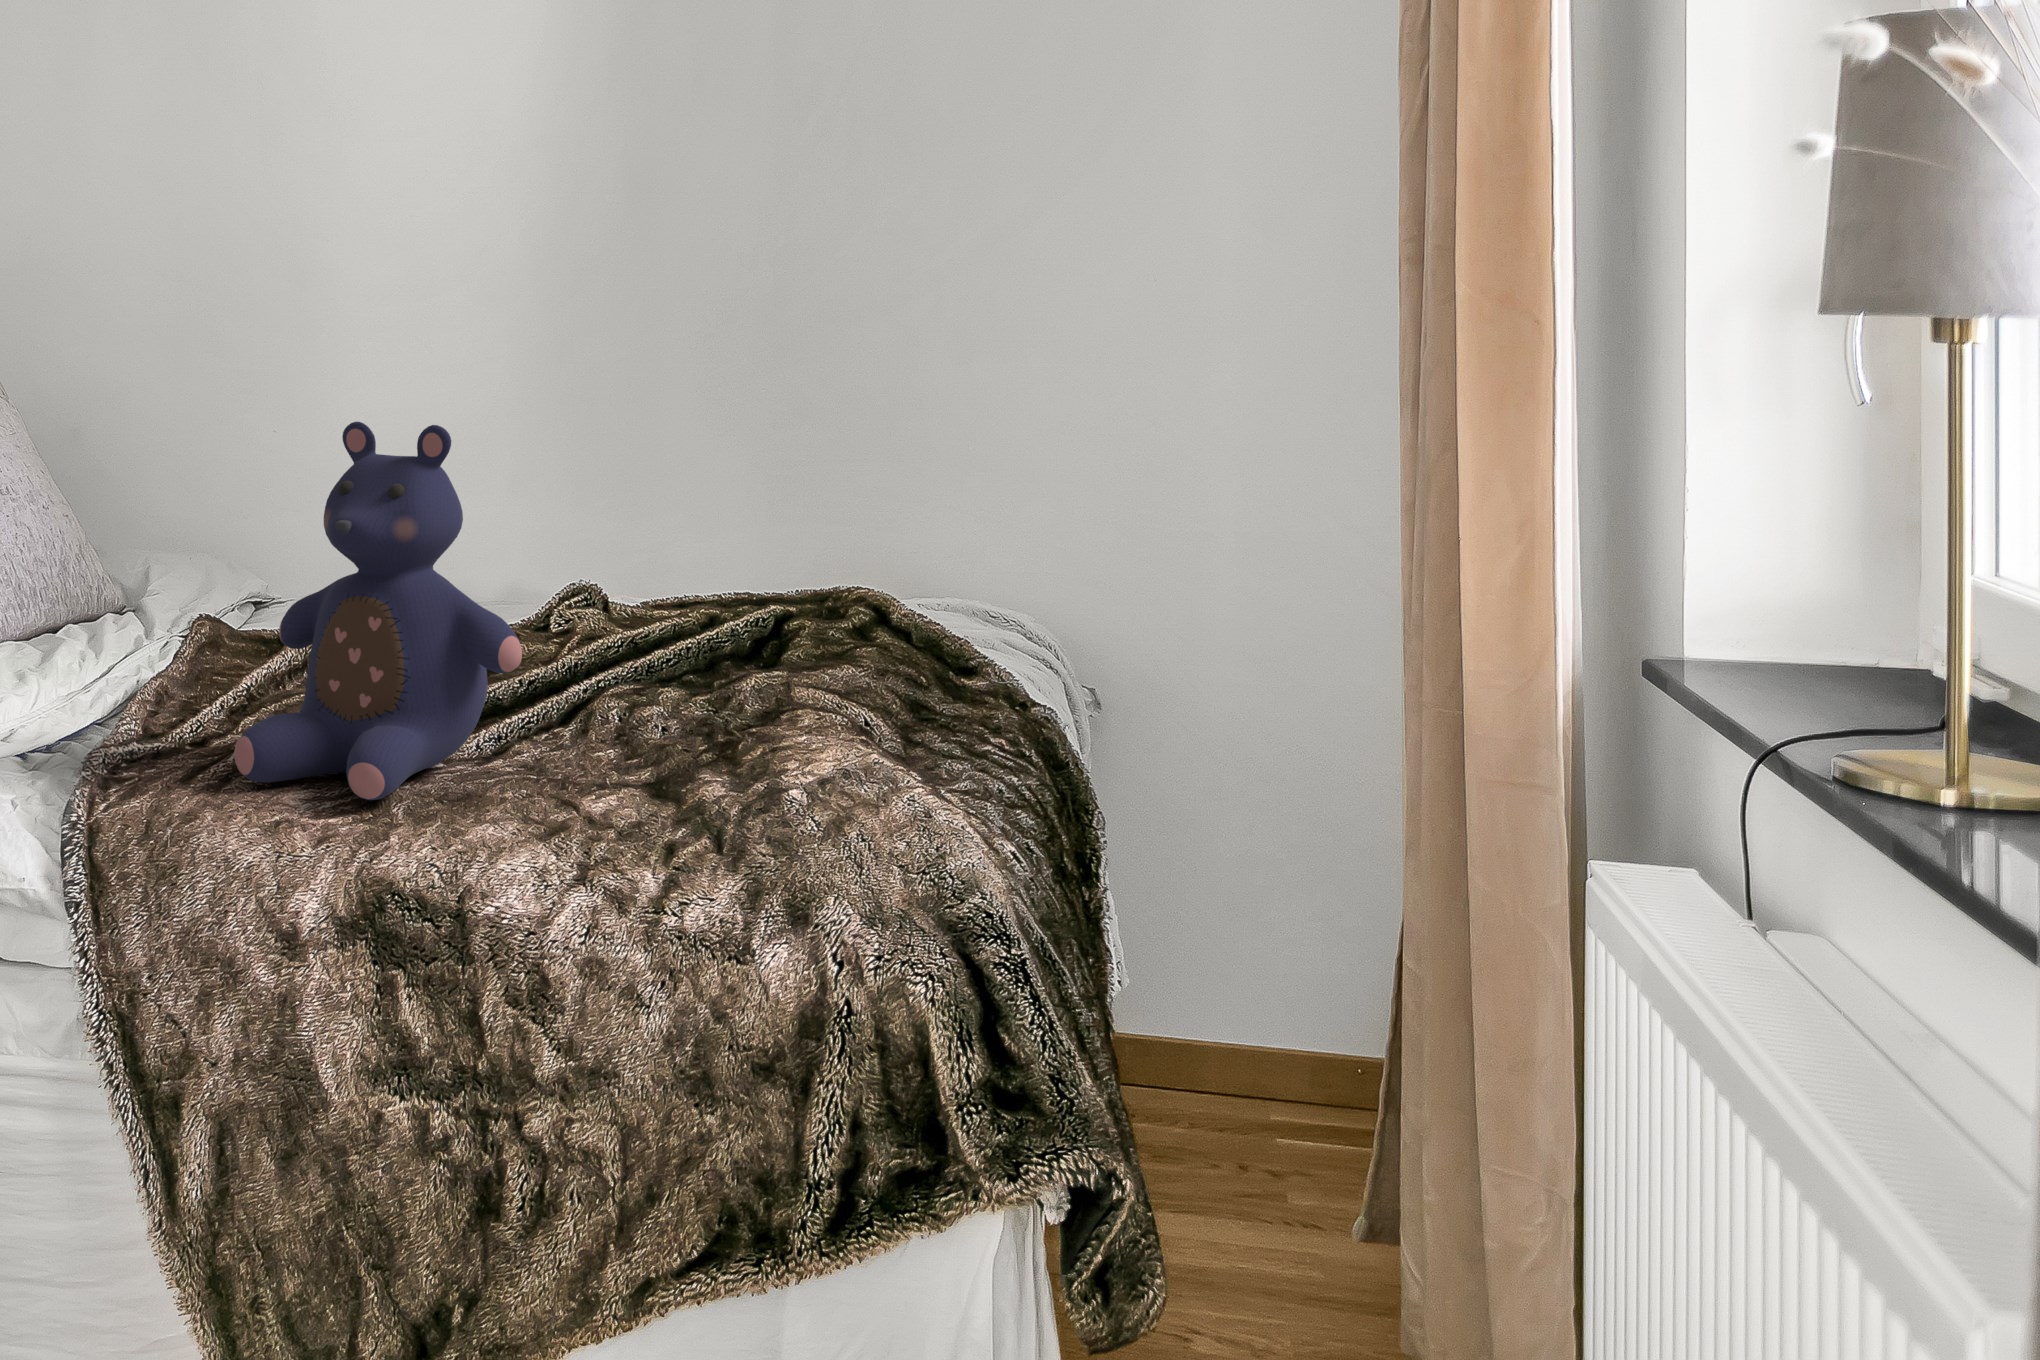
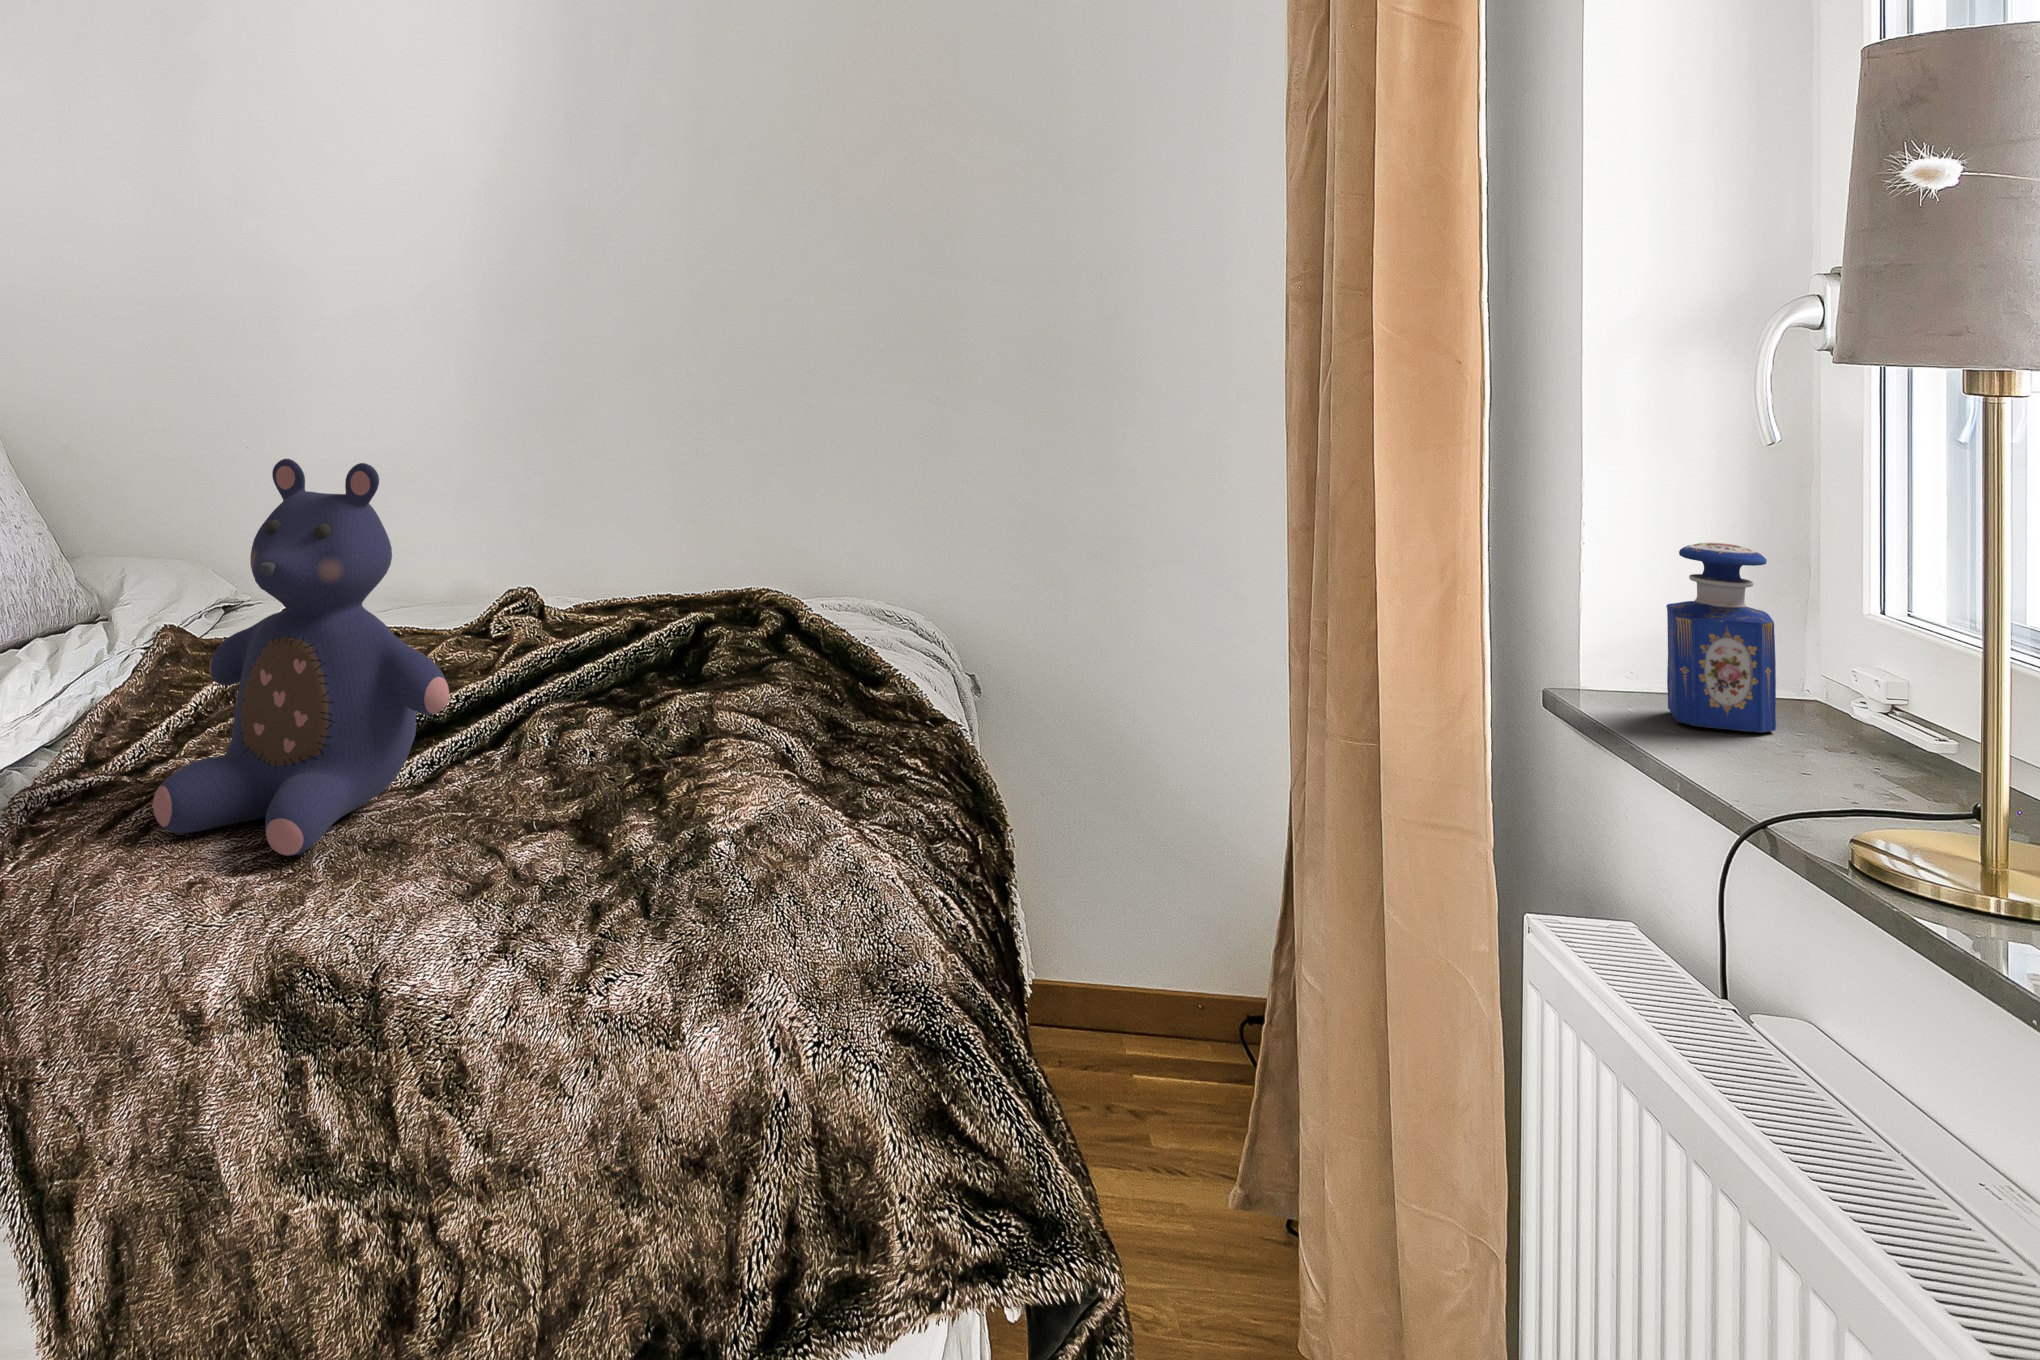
perfume bottle: none [1758,504,1857,690] -> present [1666,543,1776,732]

